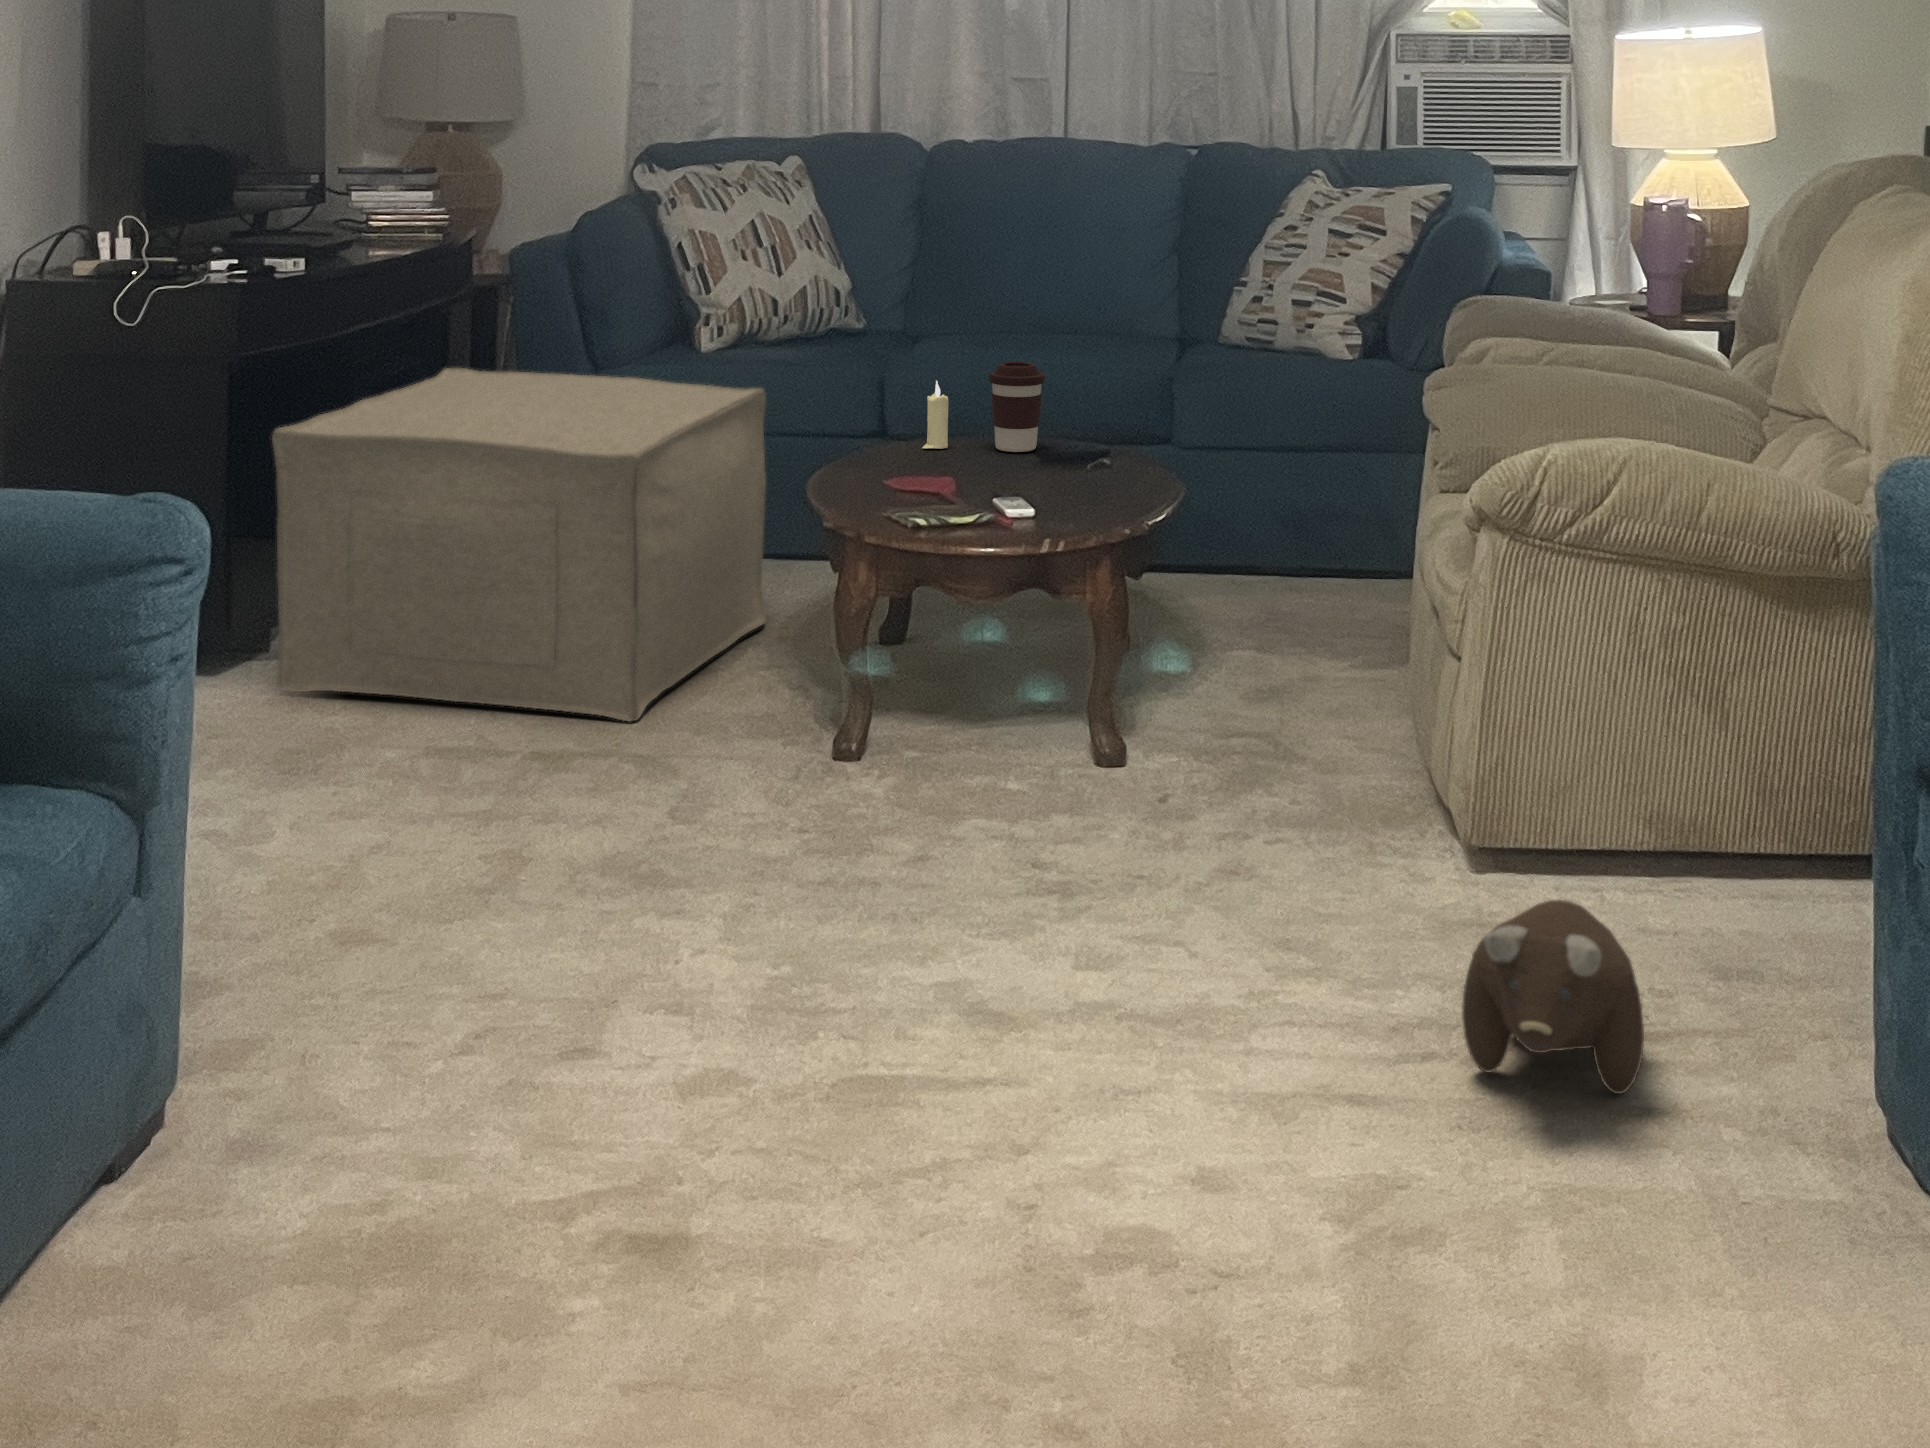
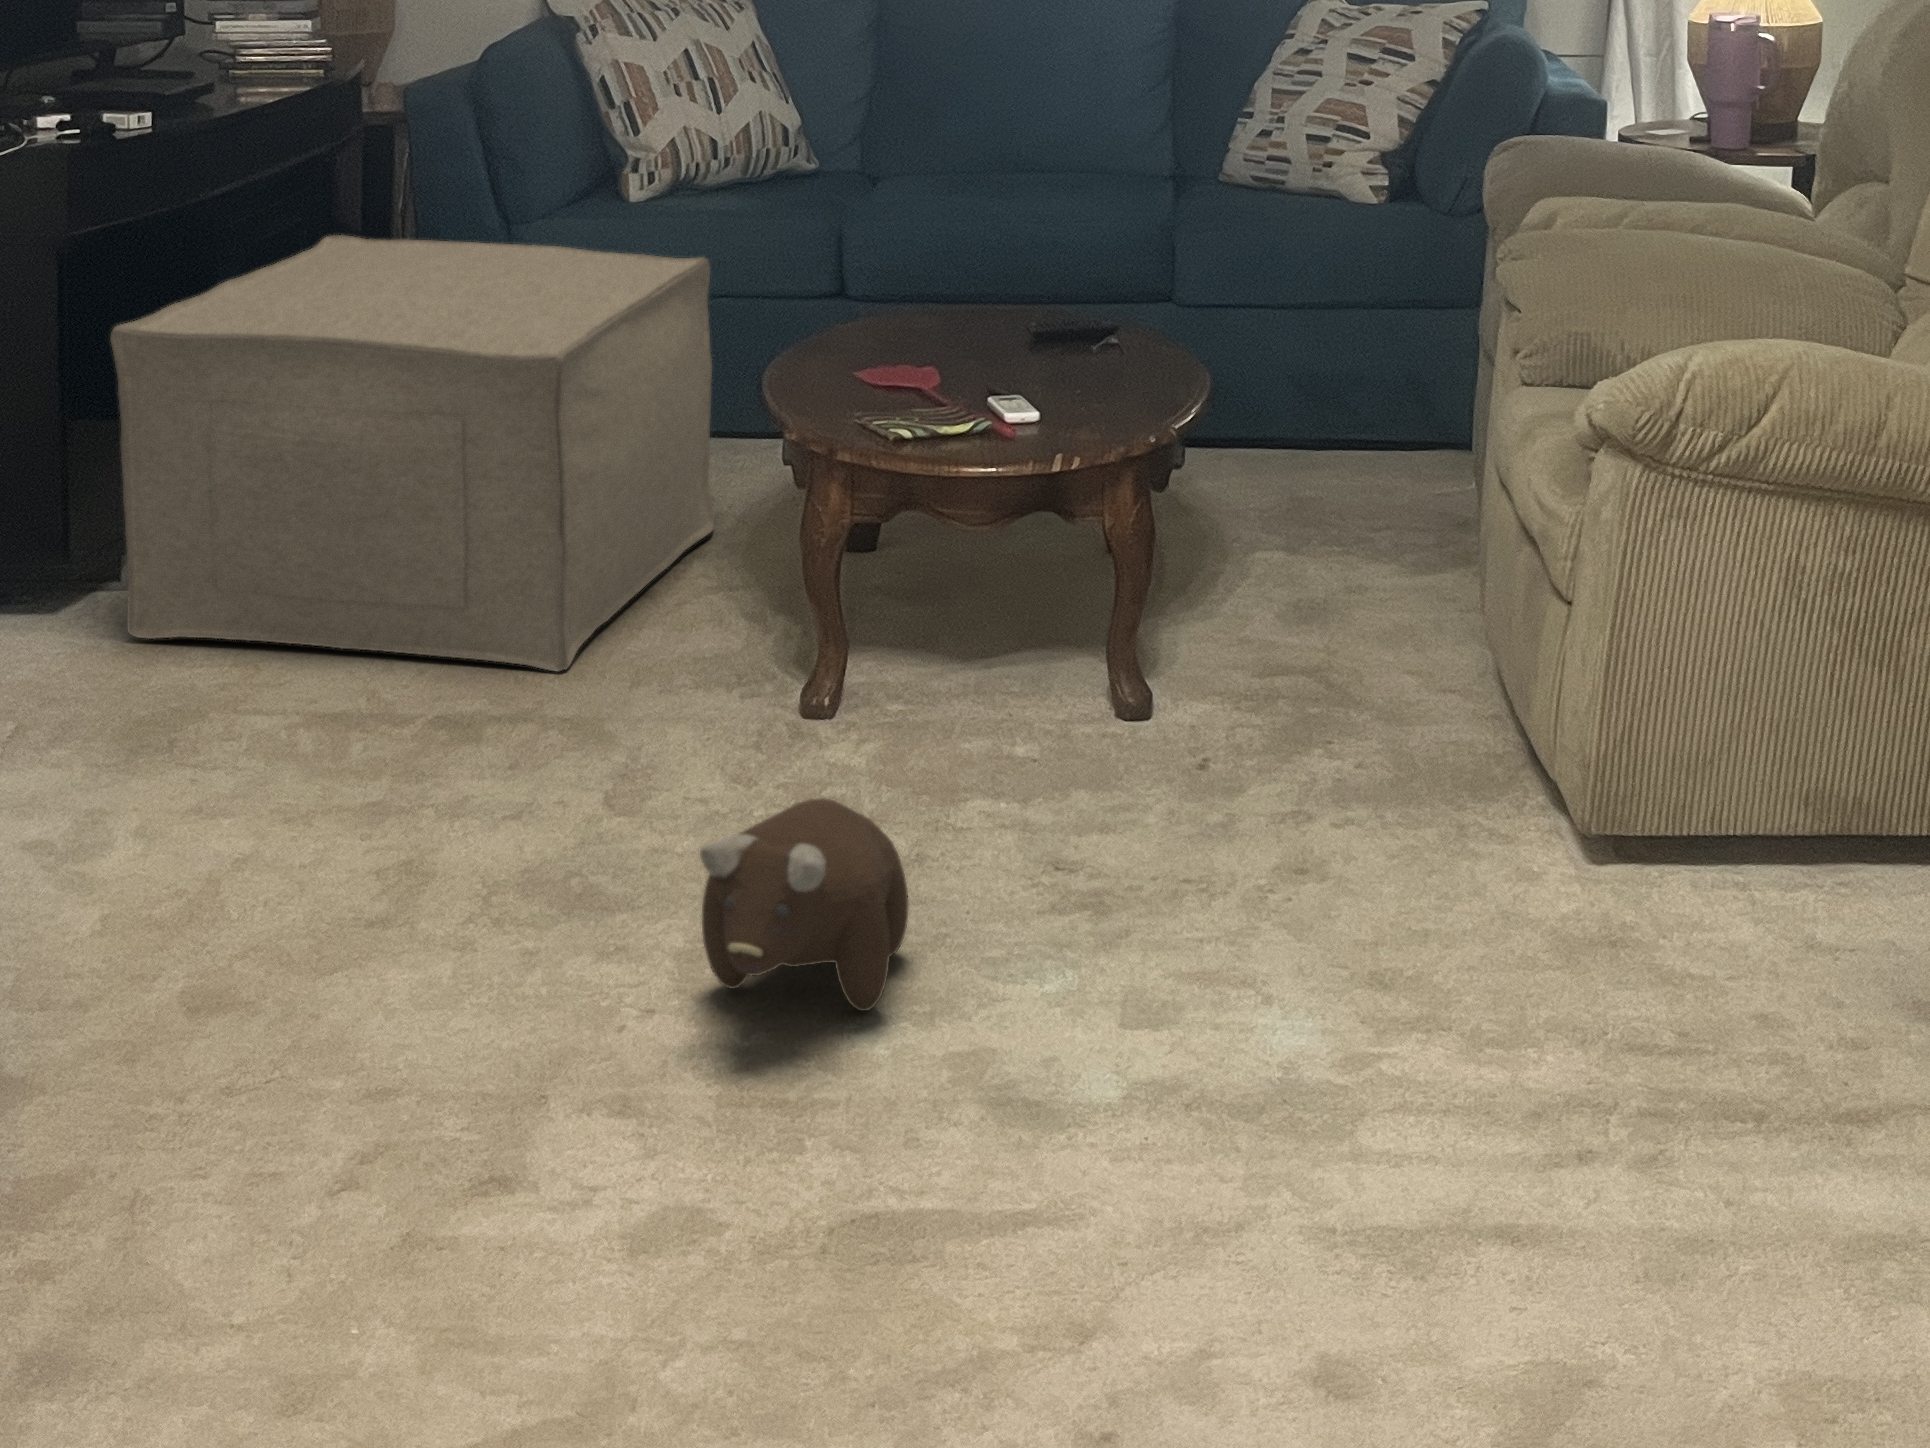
coffee cup: present [989,362,1045,452] -> none [980,230,1047,338]
candle: present [922,381,948,449] -> none [901,254,932,335]
plush toy: present [1462,900,1644,1094] -> present [700,798,909,1011]

